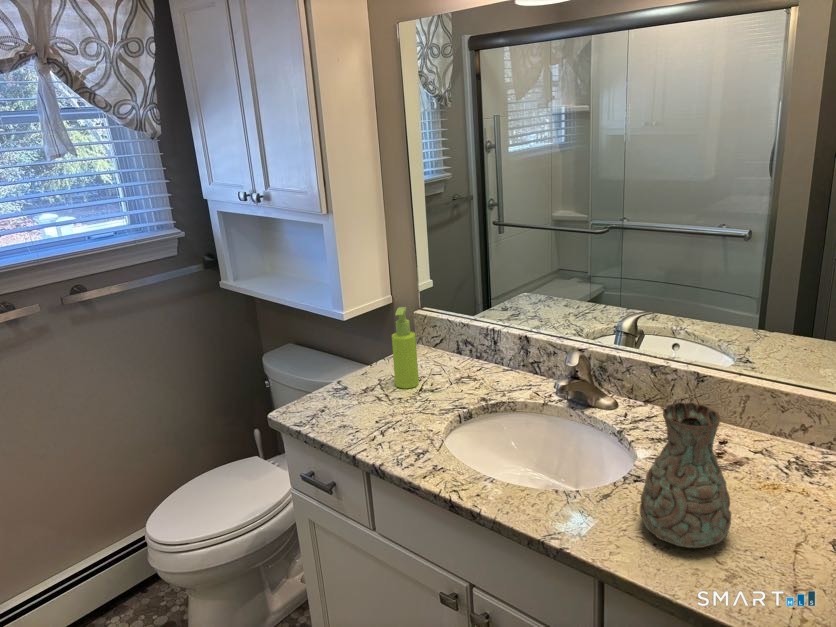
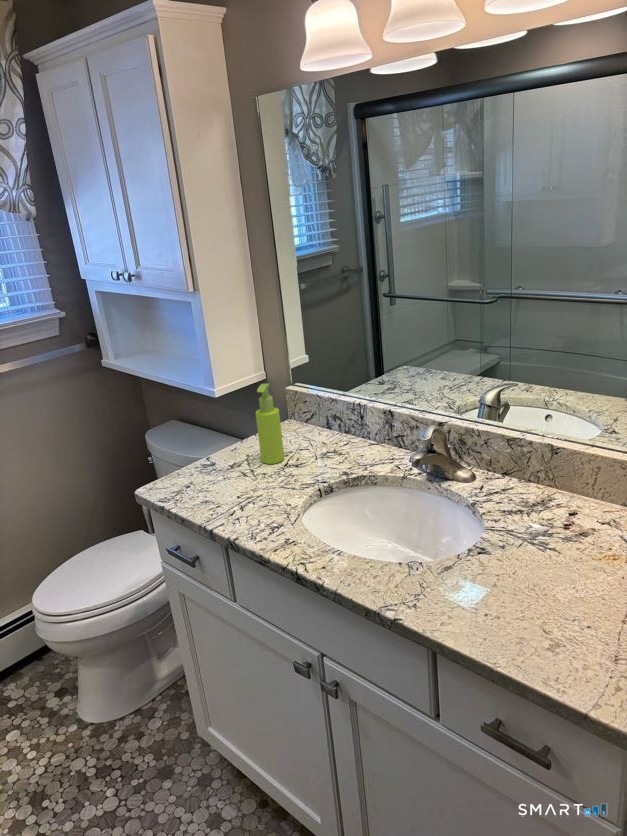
decorative vase: present [640,403,731,548] -> none [474,477,560,617]

